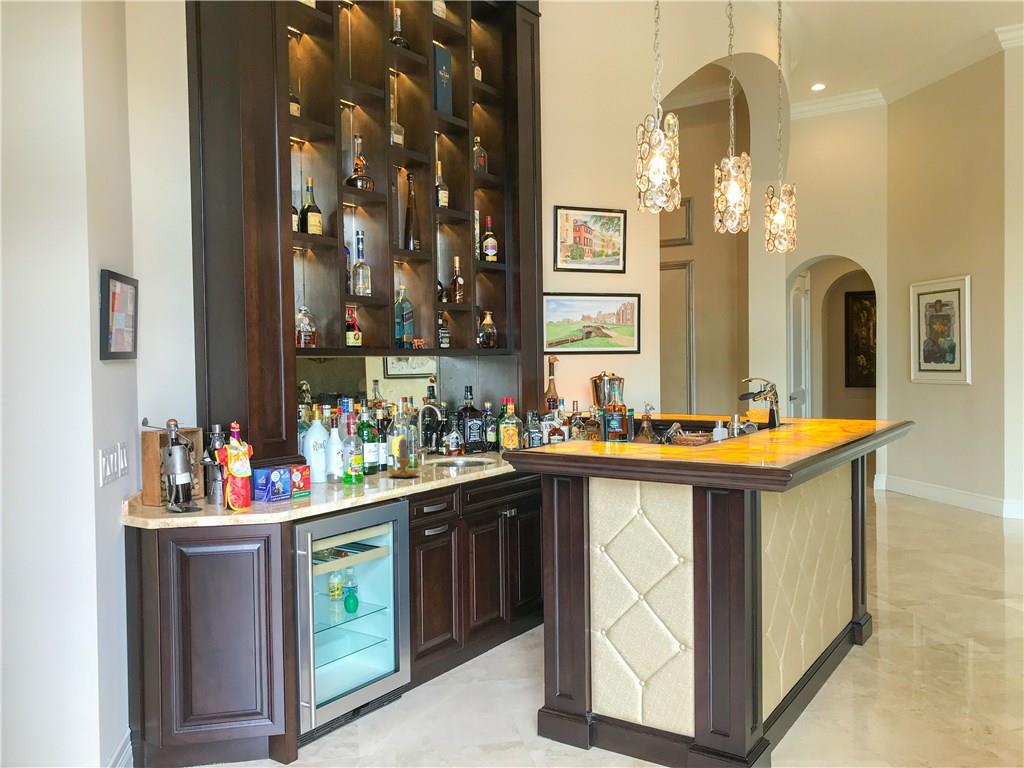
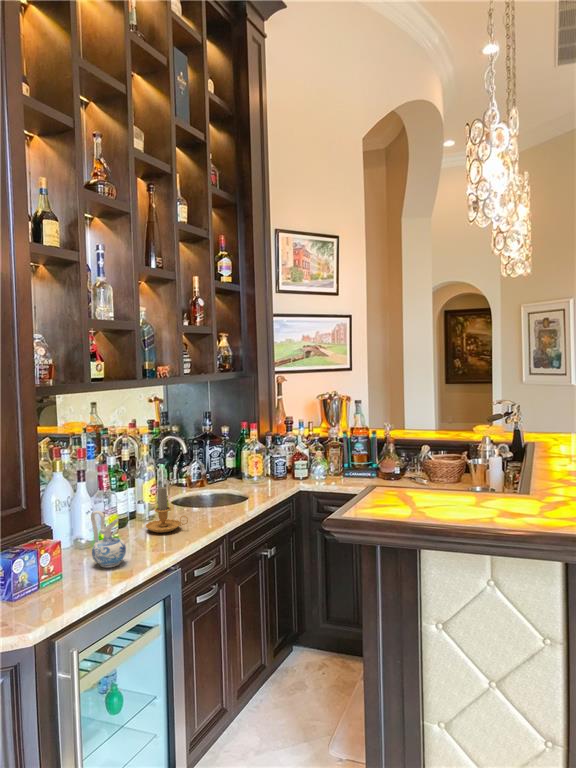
ceramic pitcher: none [336,445,363,490] -> present [91,511,126,568]

